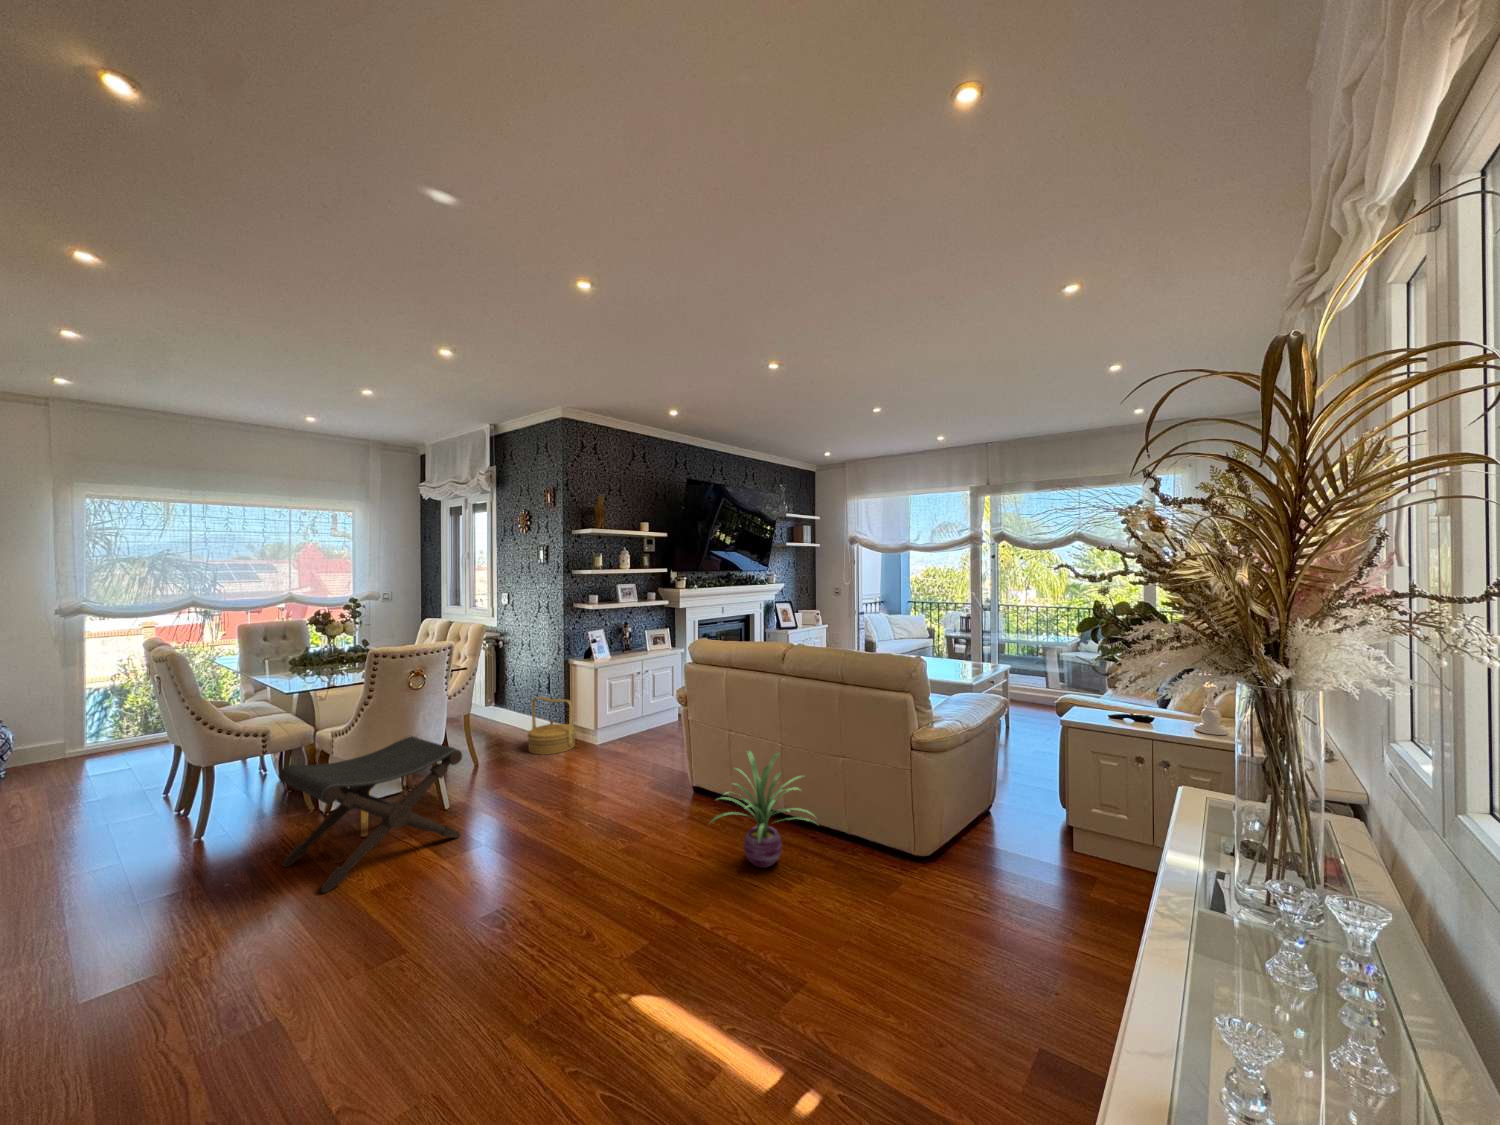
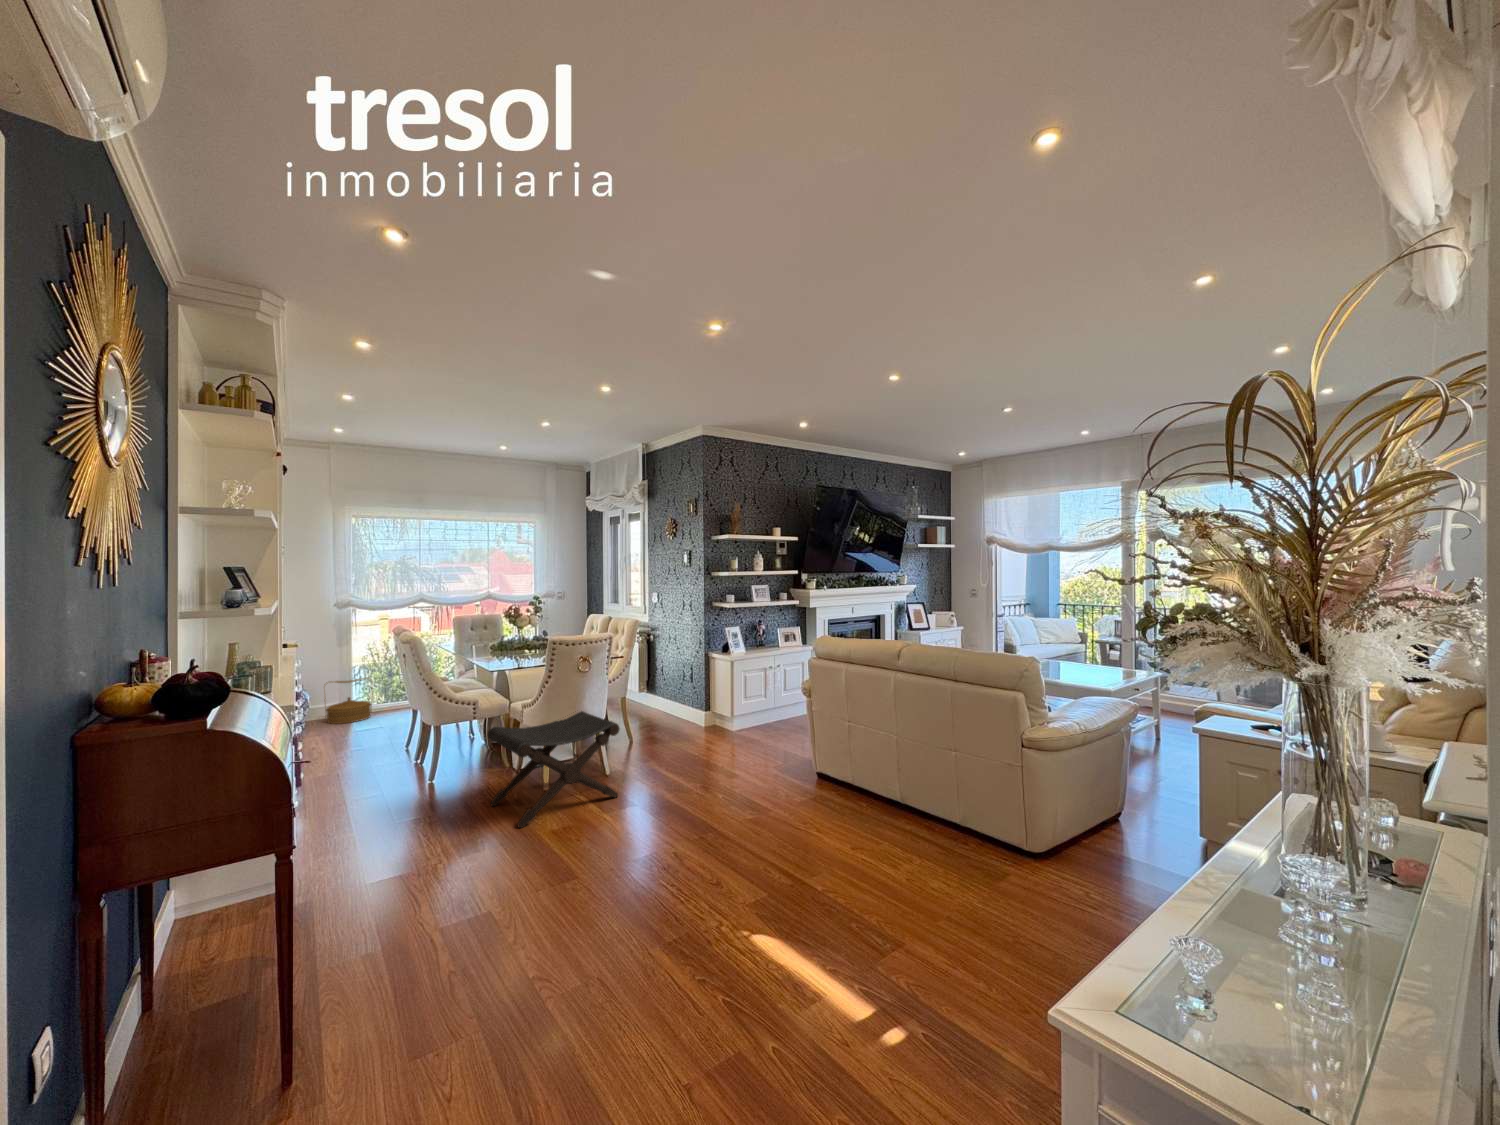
woven basket: present [528,696,576,755] -> present [325,678,372,724]
decorative plant: present [710,750,816,868] -> none [824,739,931,849]

